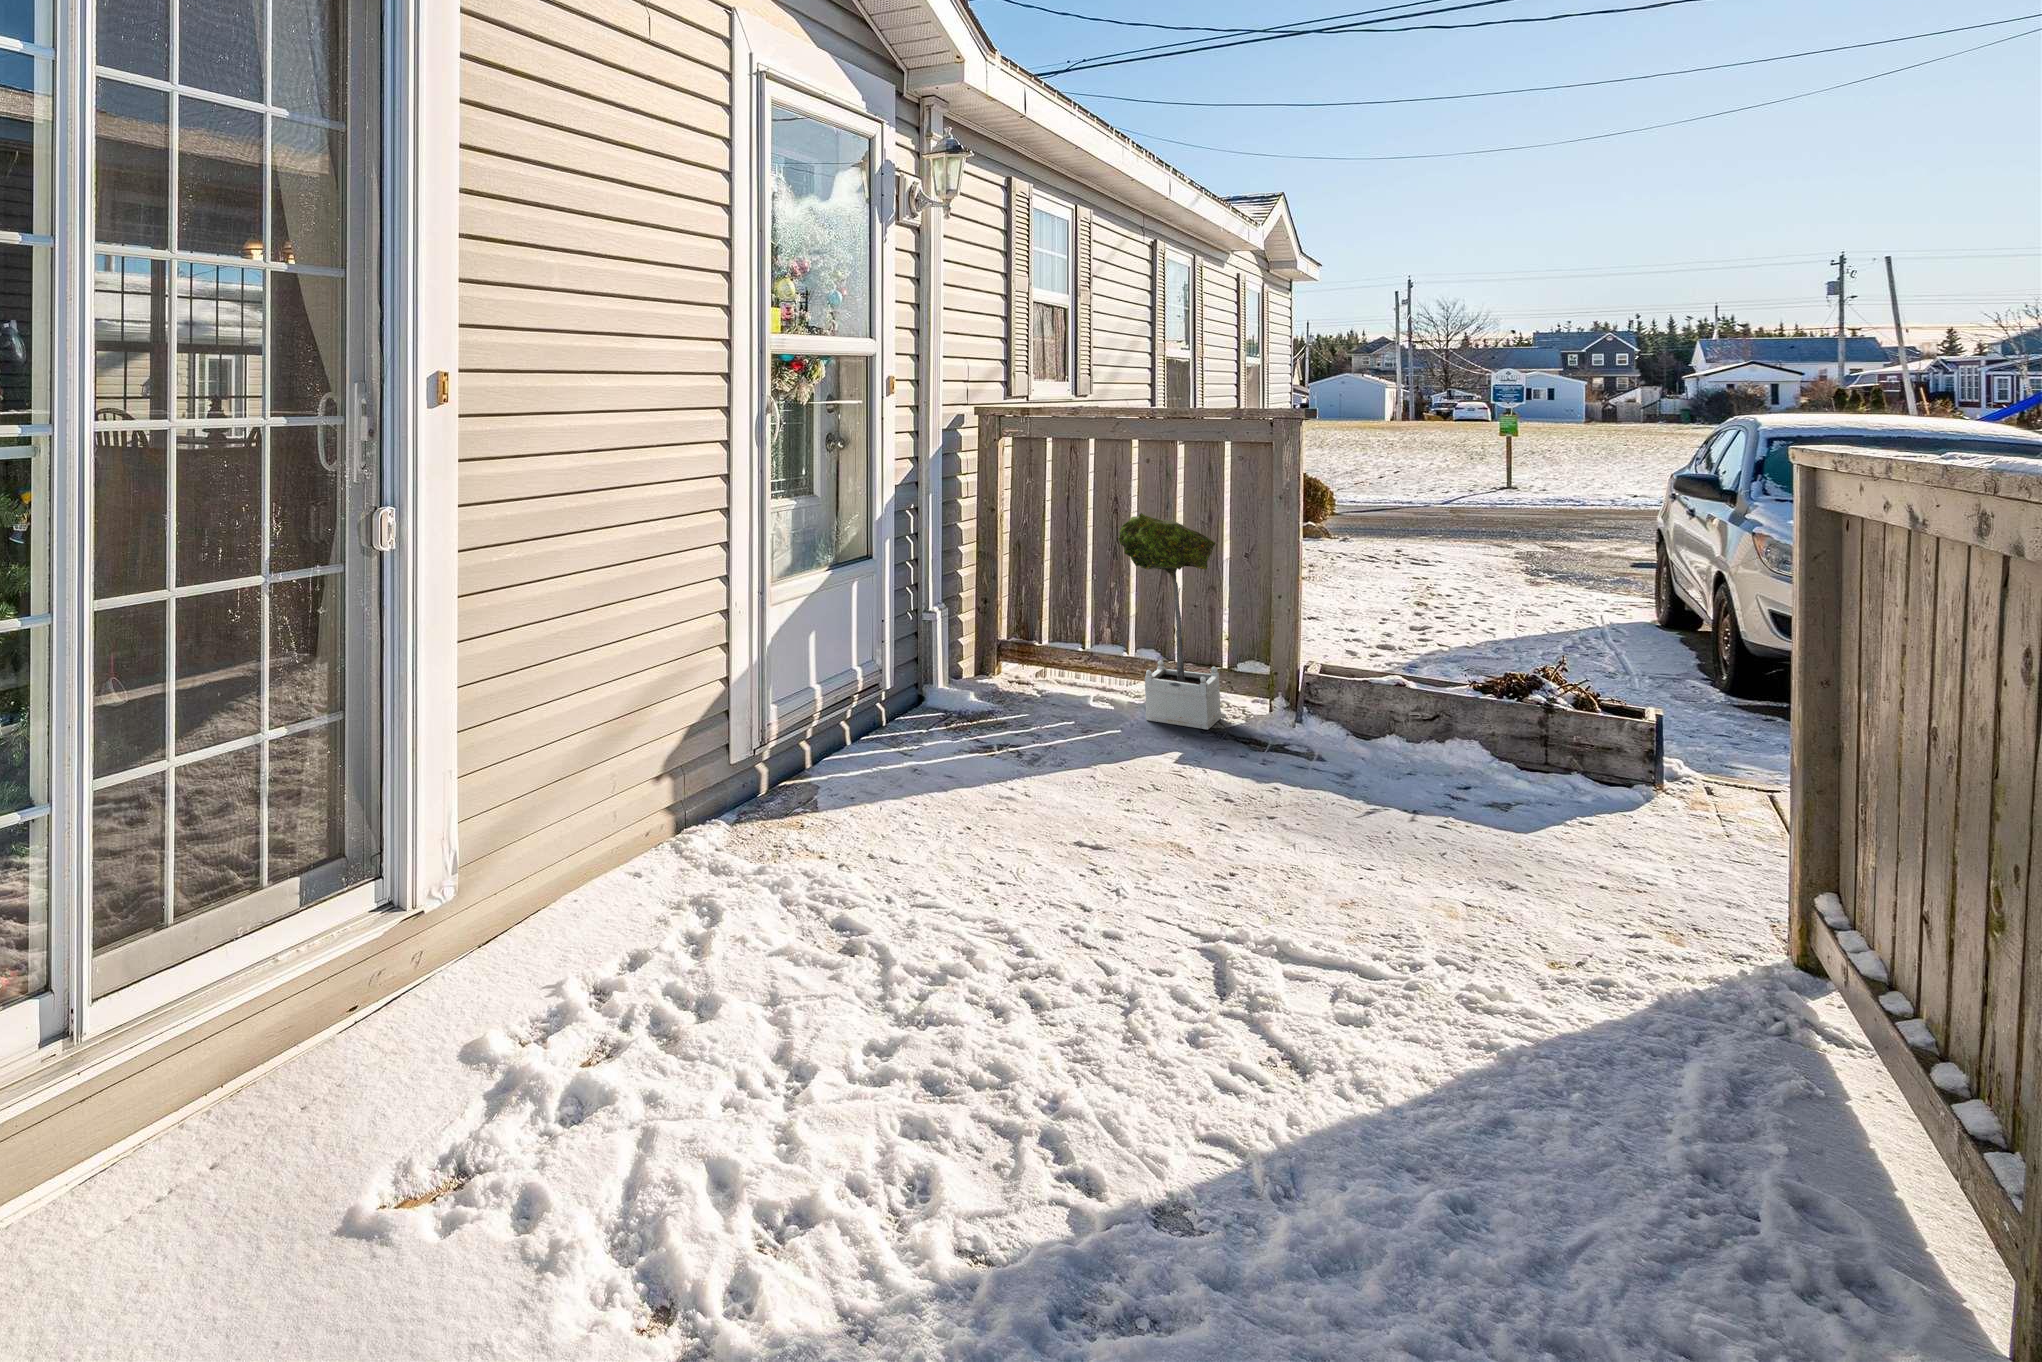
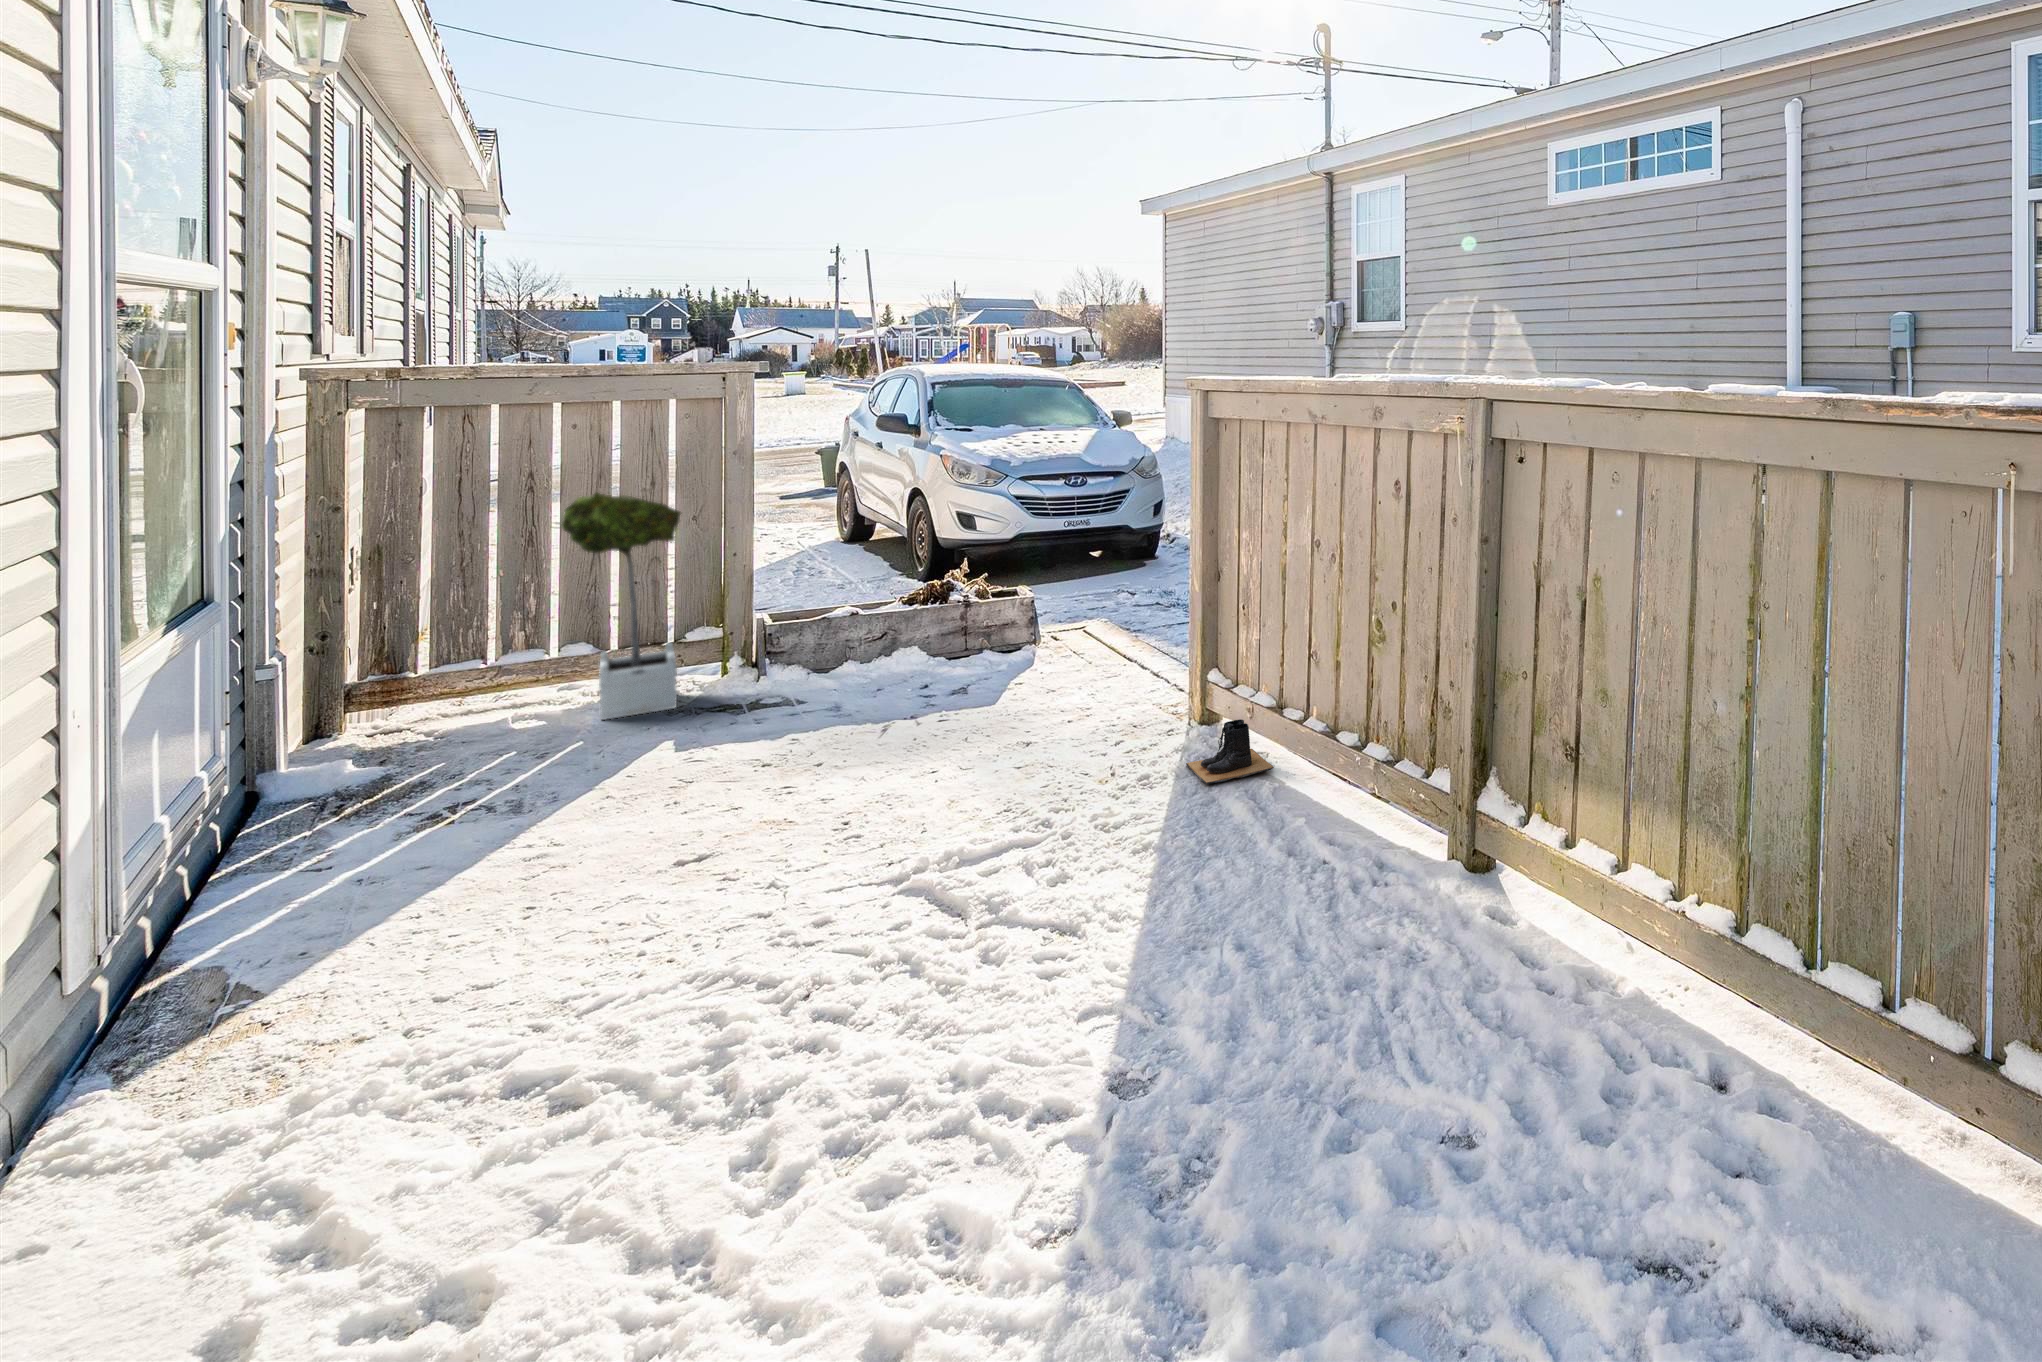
boots: none [1685,962,1837,1068] -> present [1186,719,1274,784]

